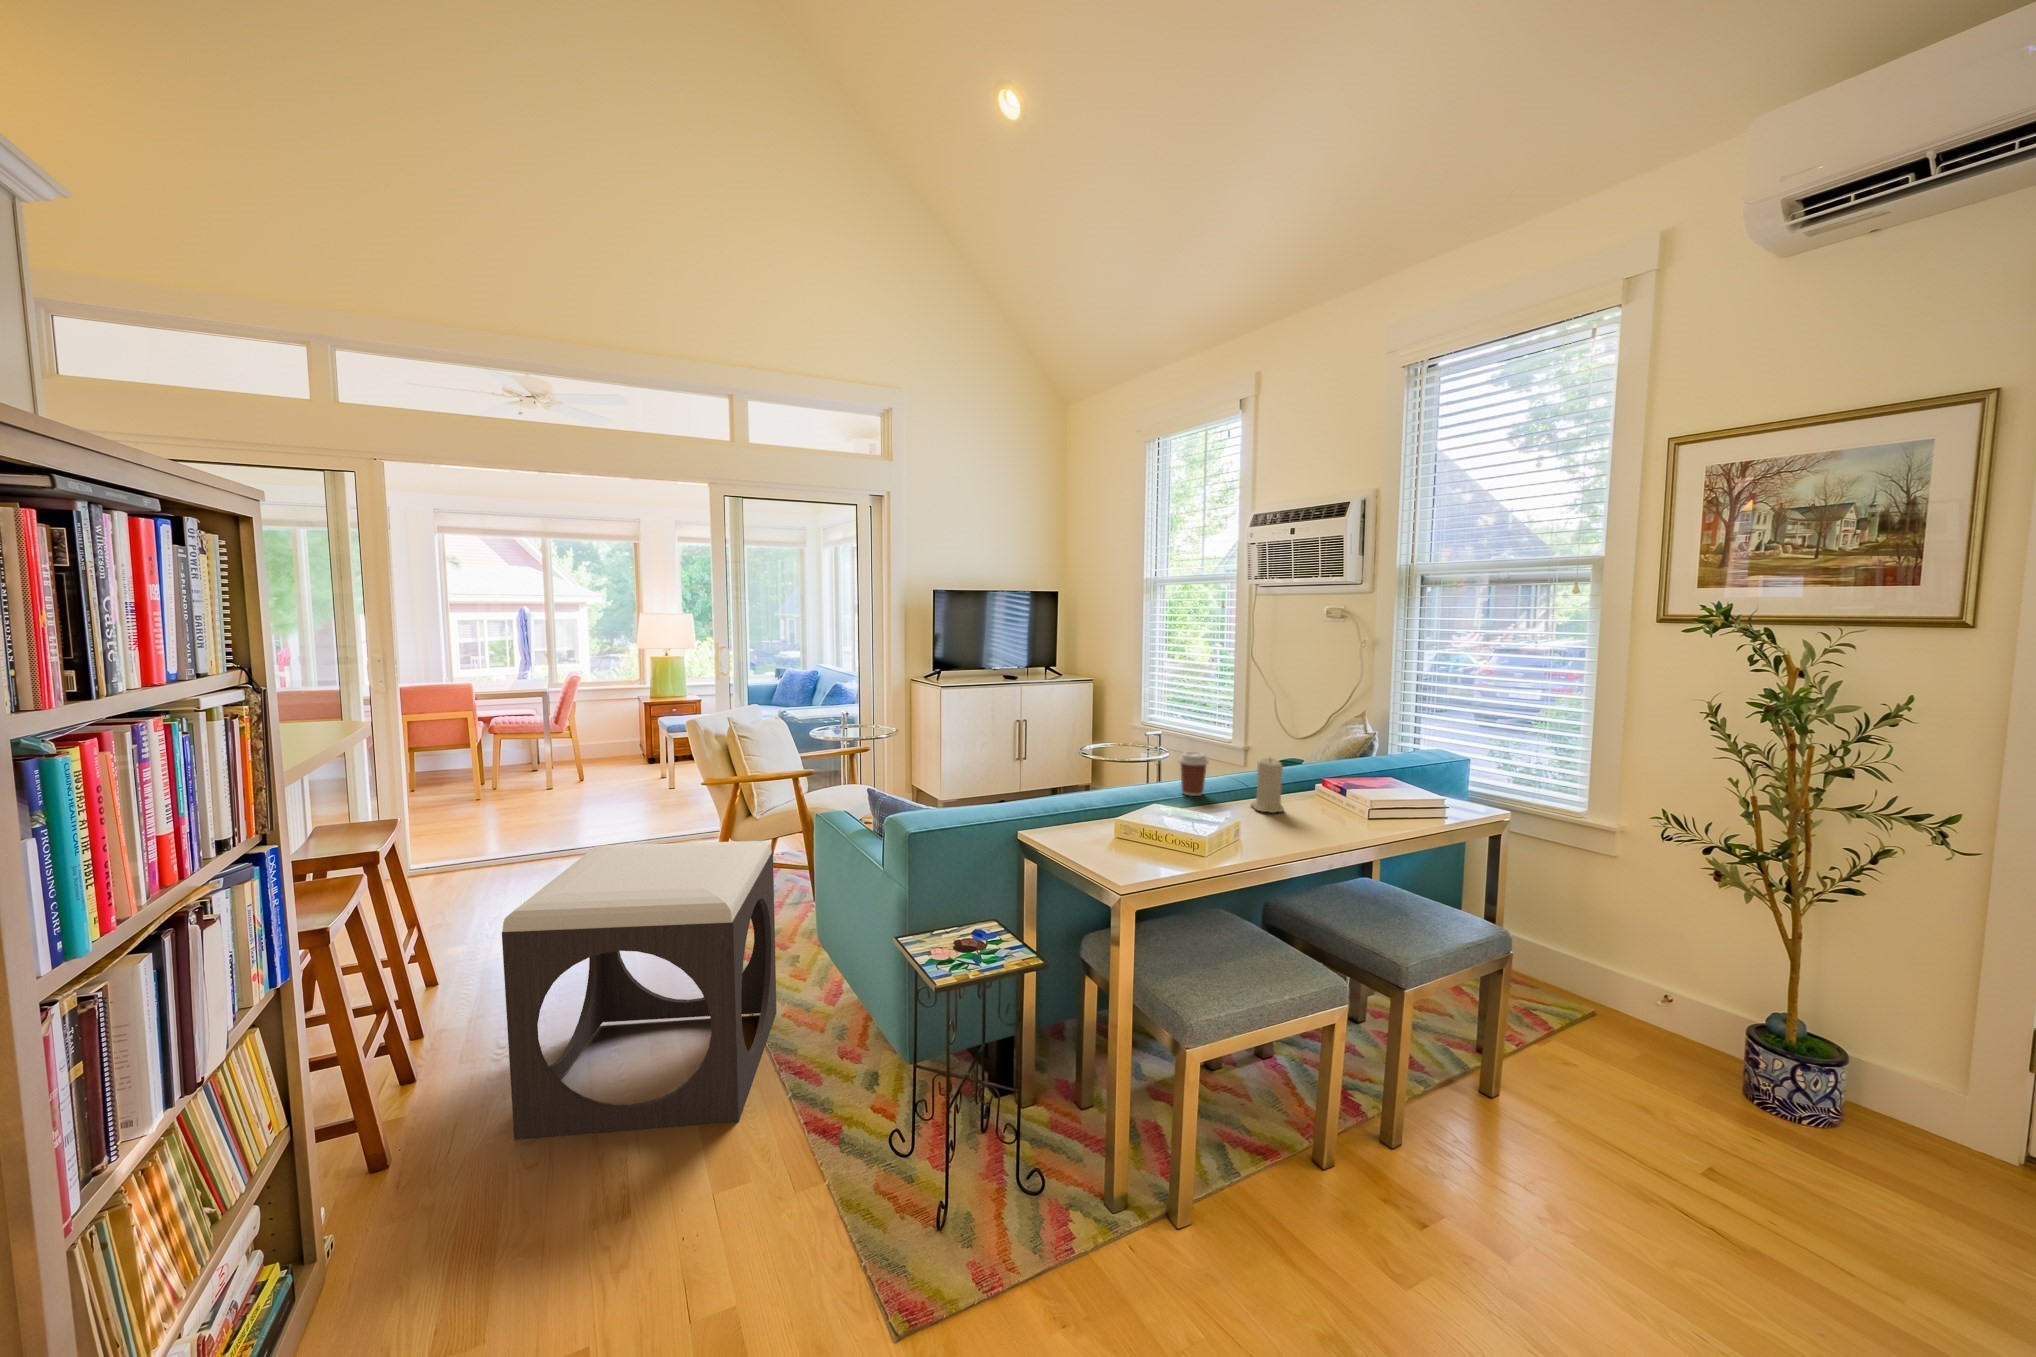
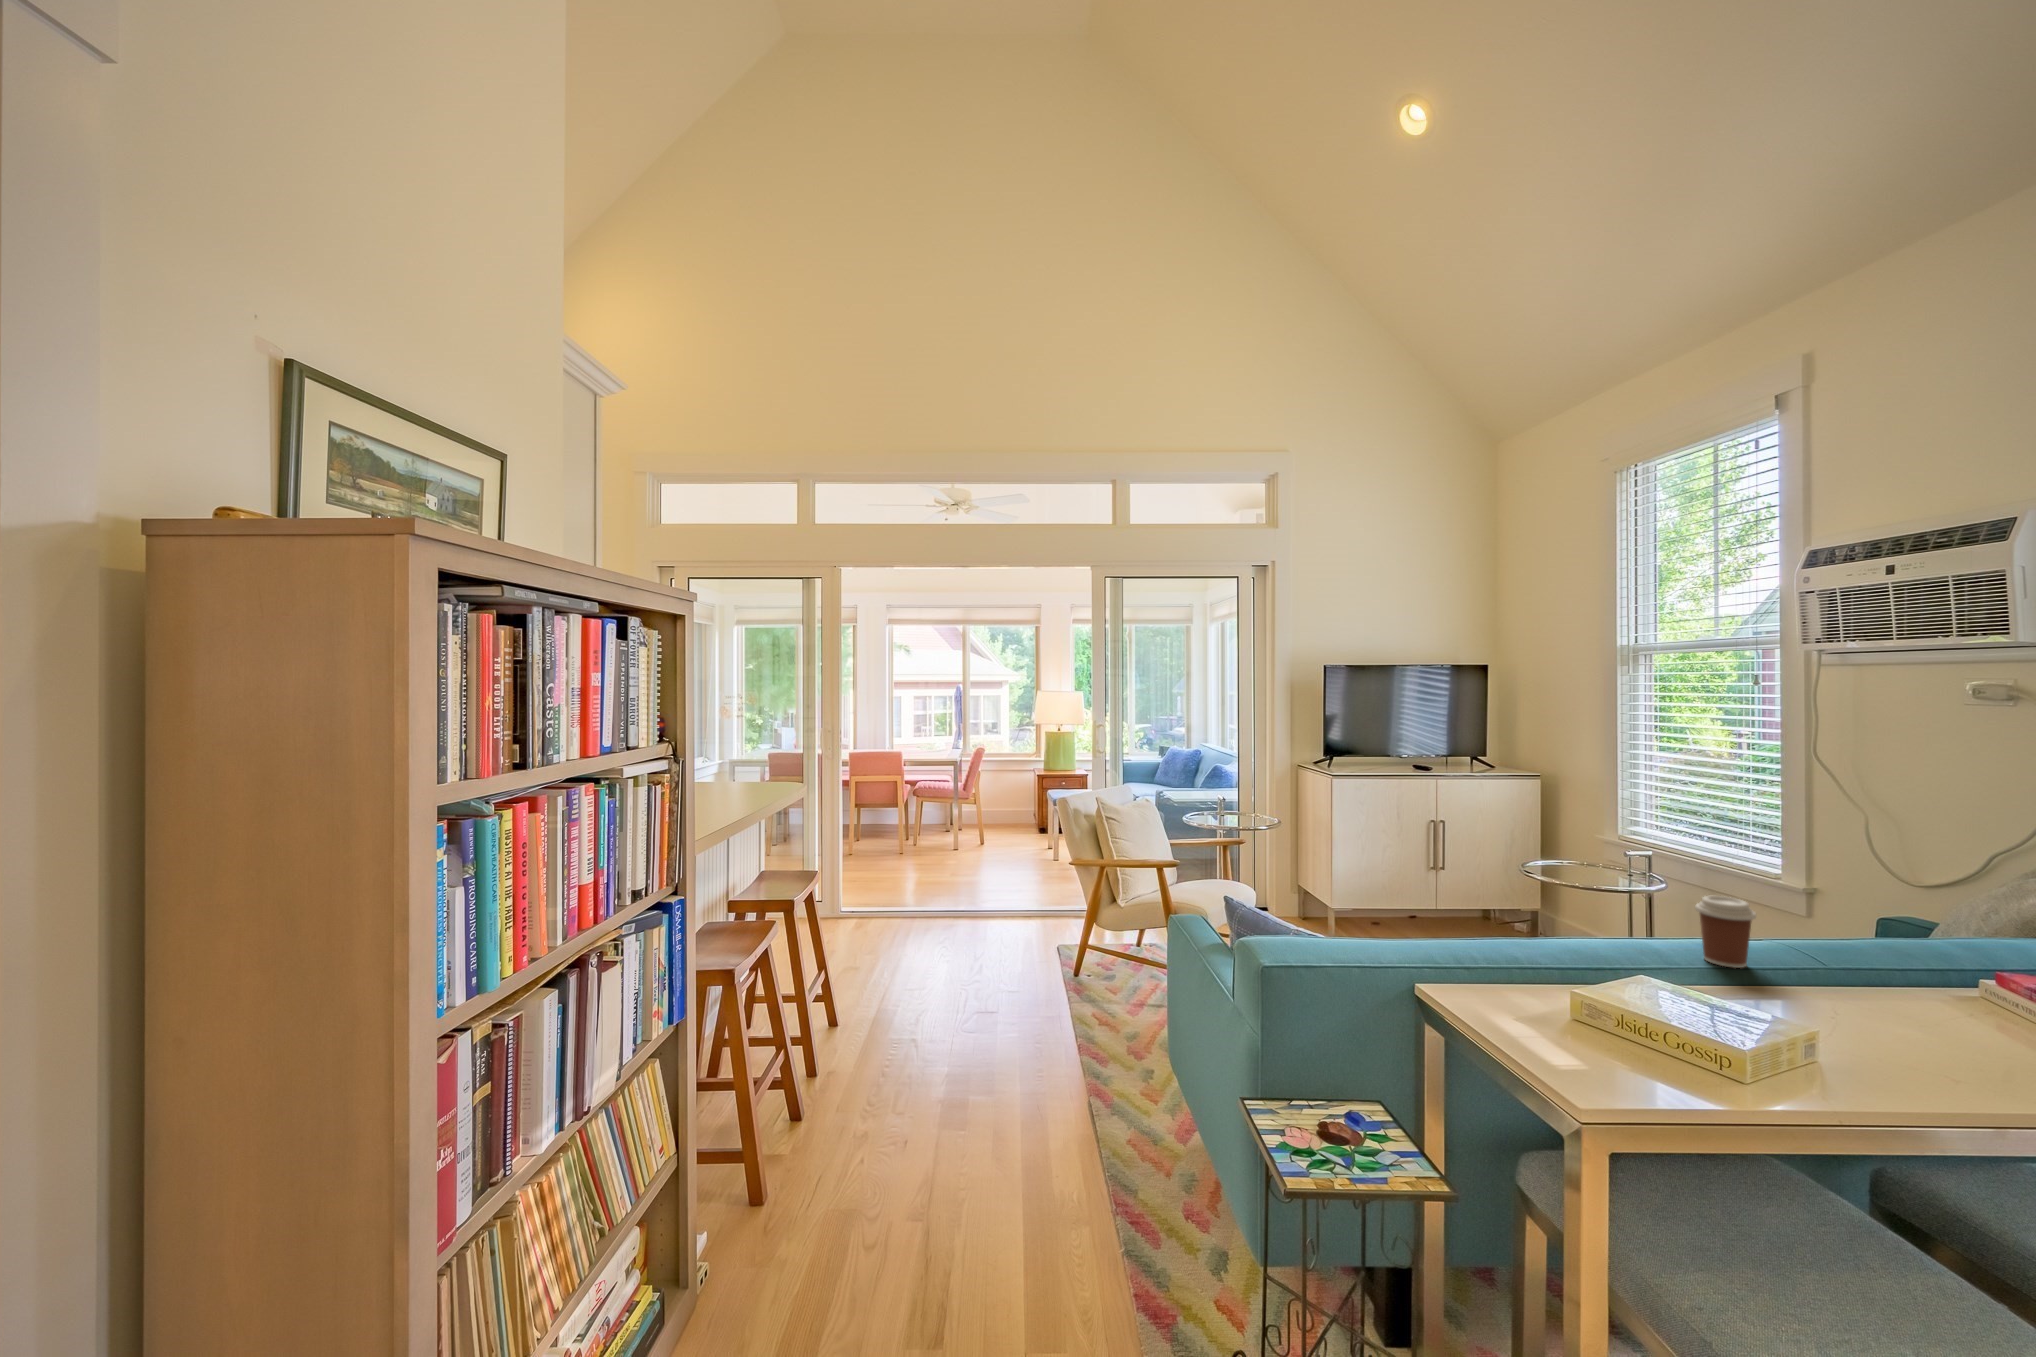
candle: present [1251,758,1284,812] -> none [1848,923,1928,1021]
footstool: present [502,841,777,1140] -> none [856,922,1123,1272]

